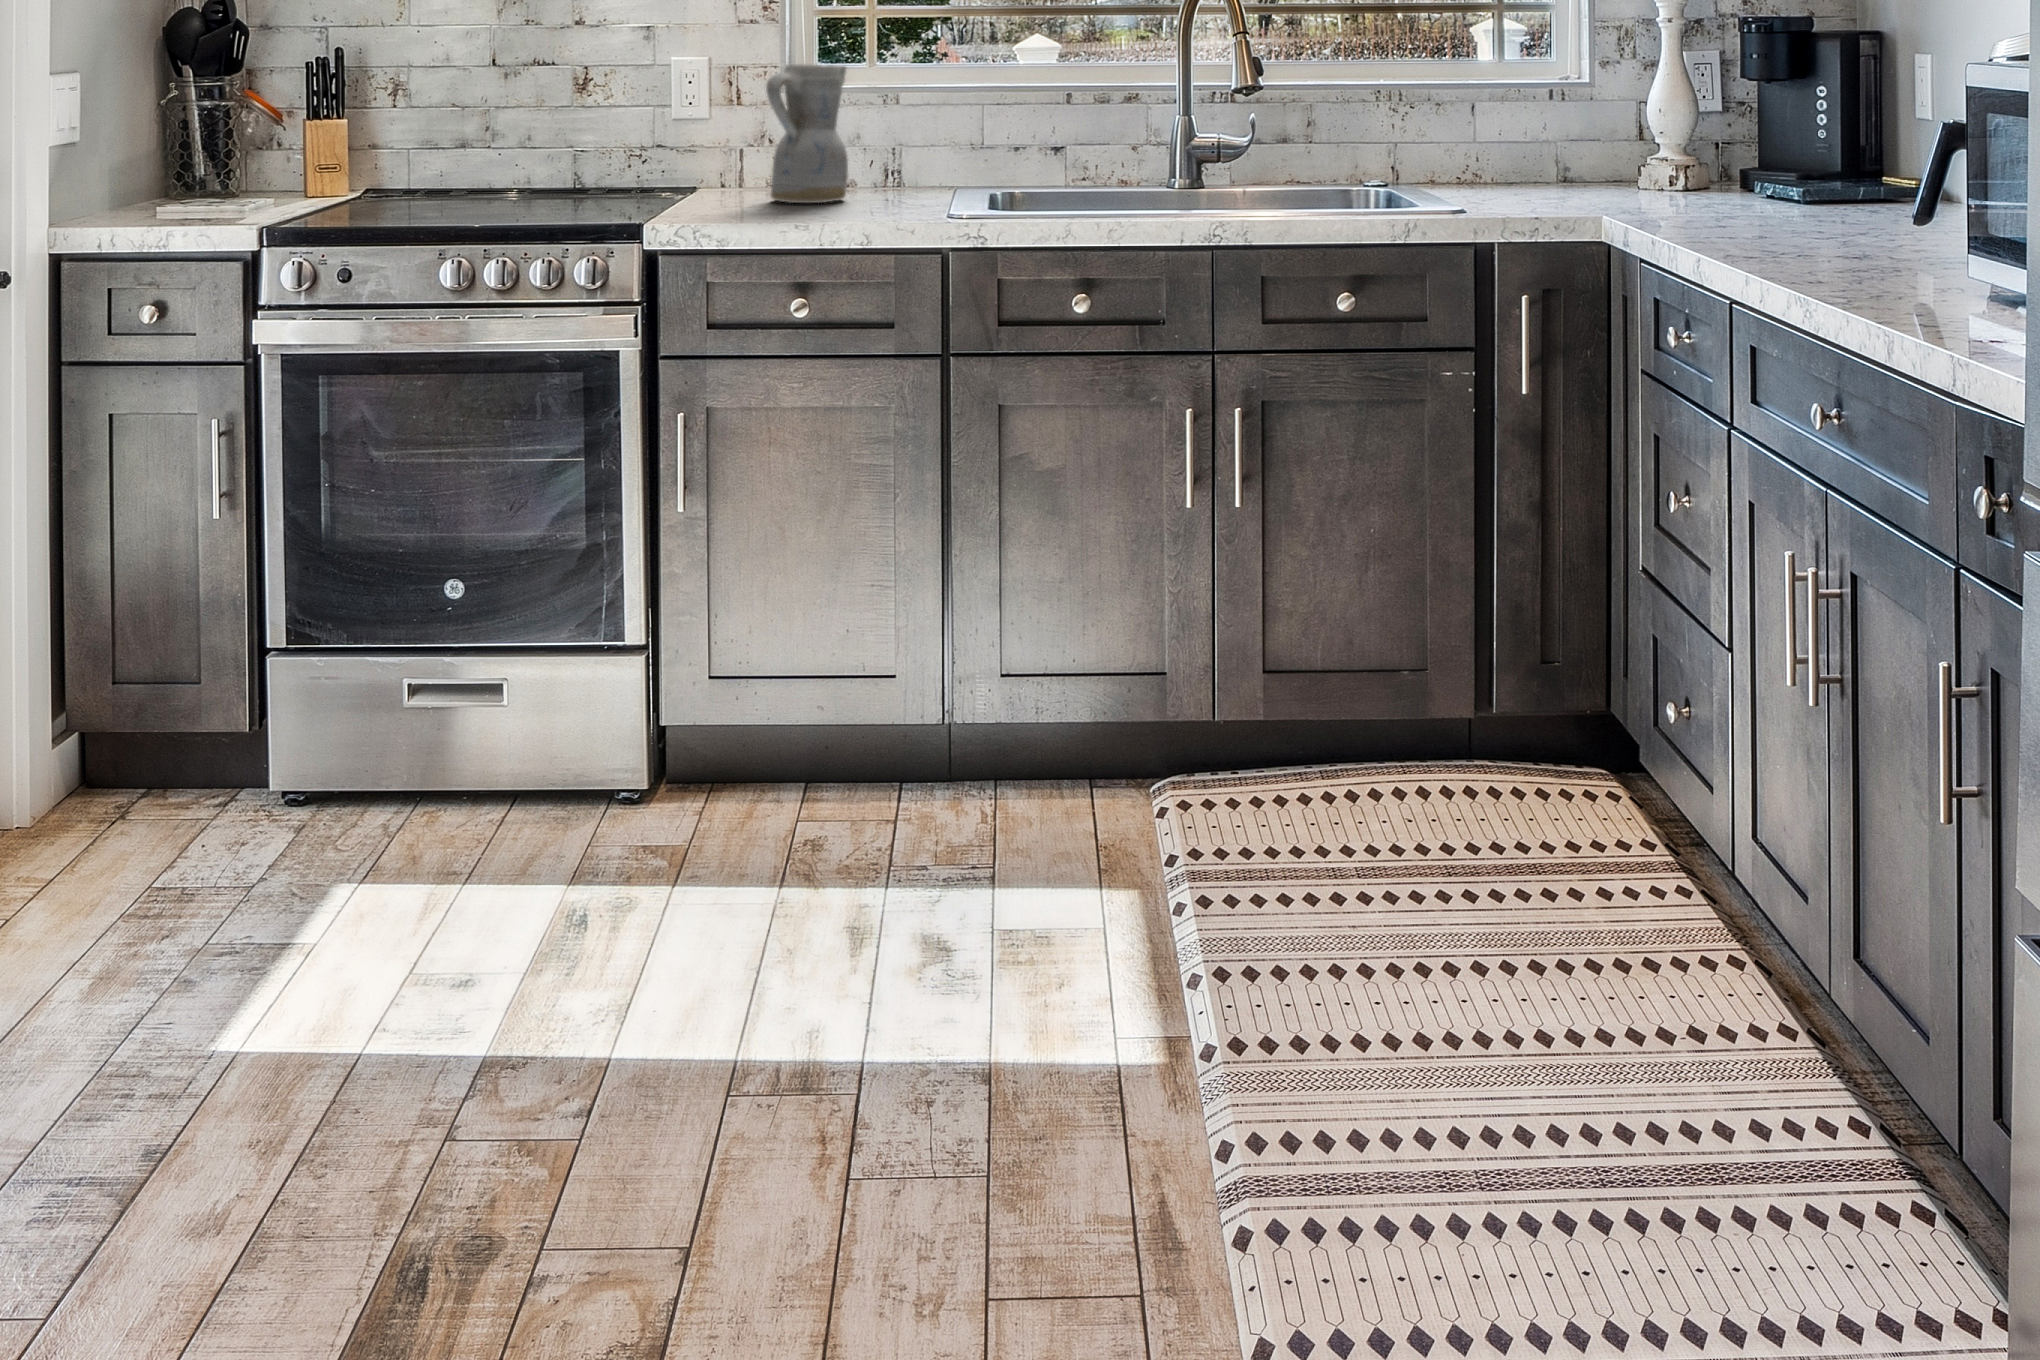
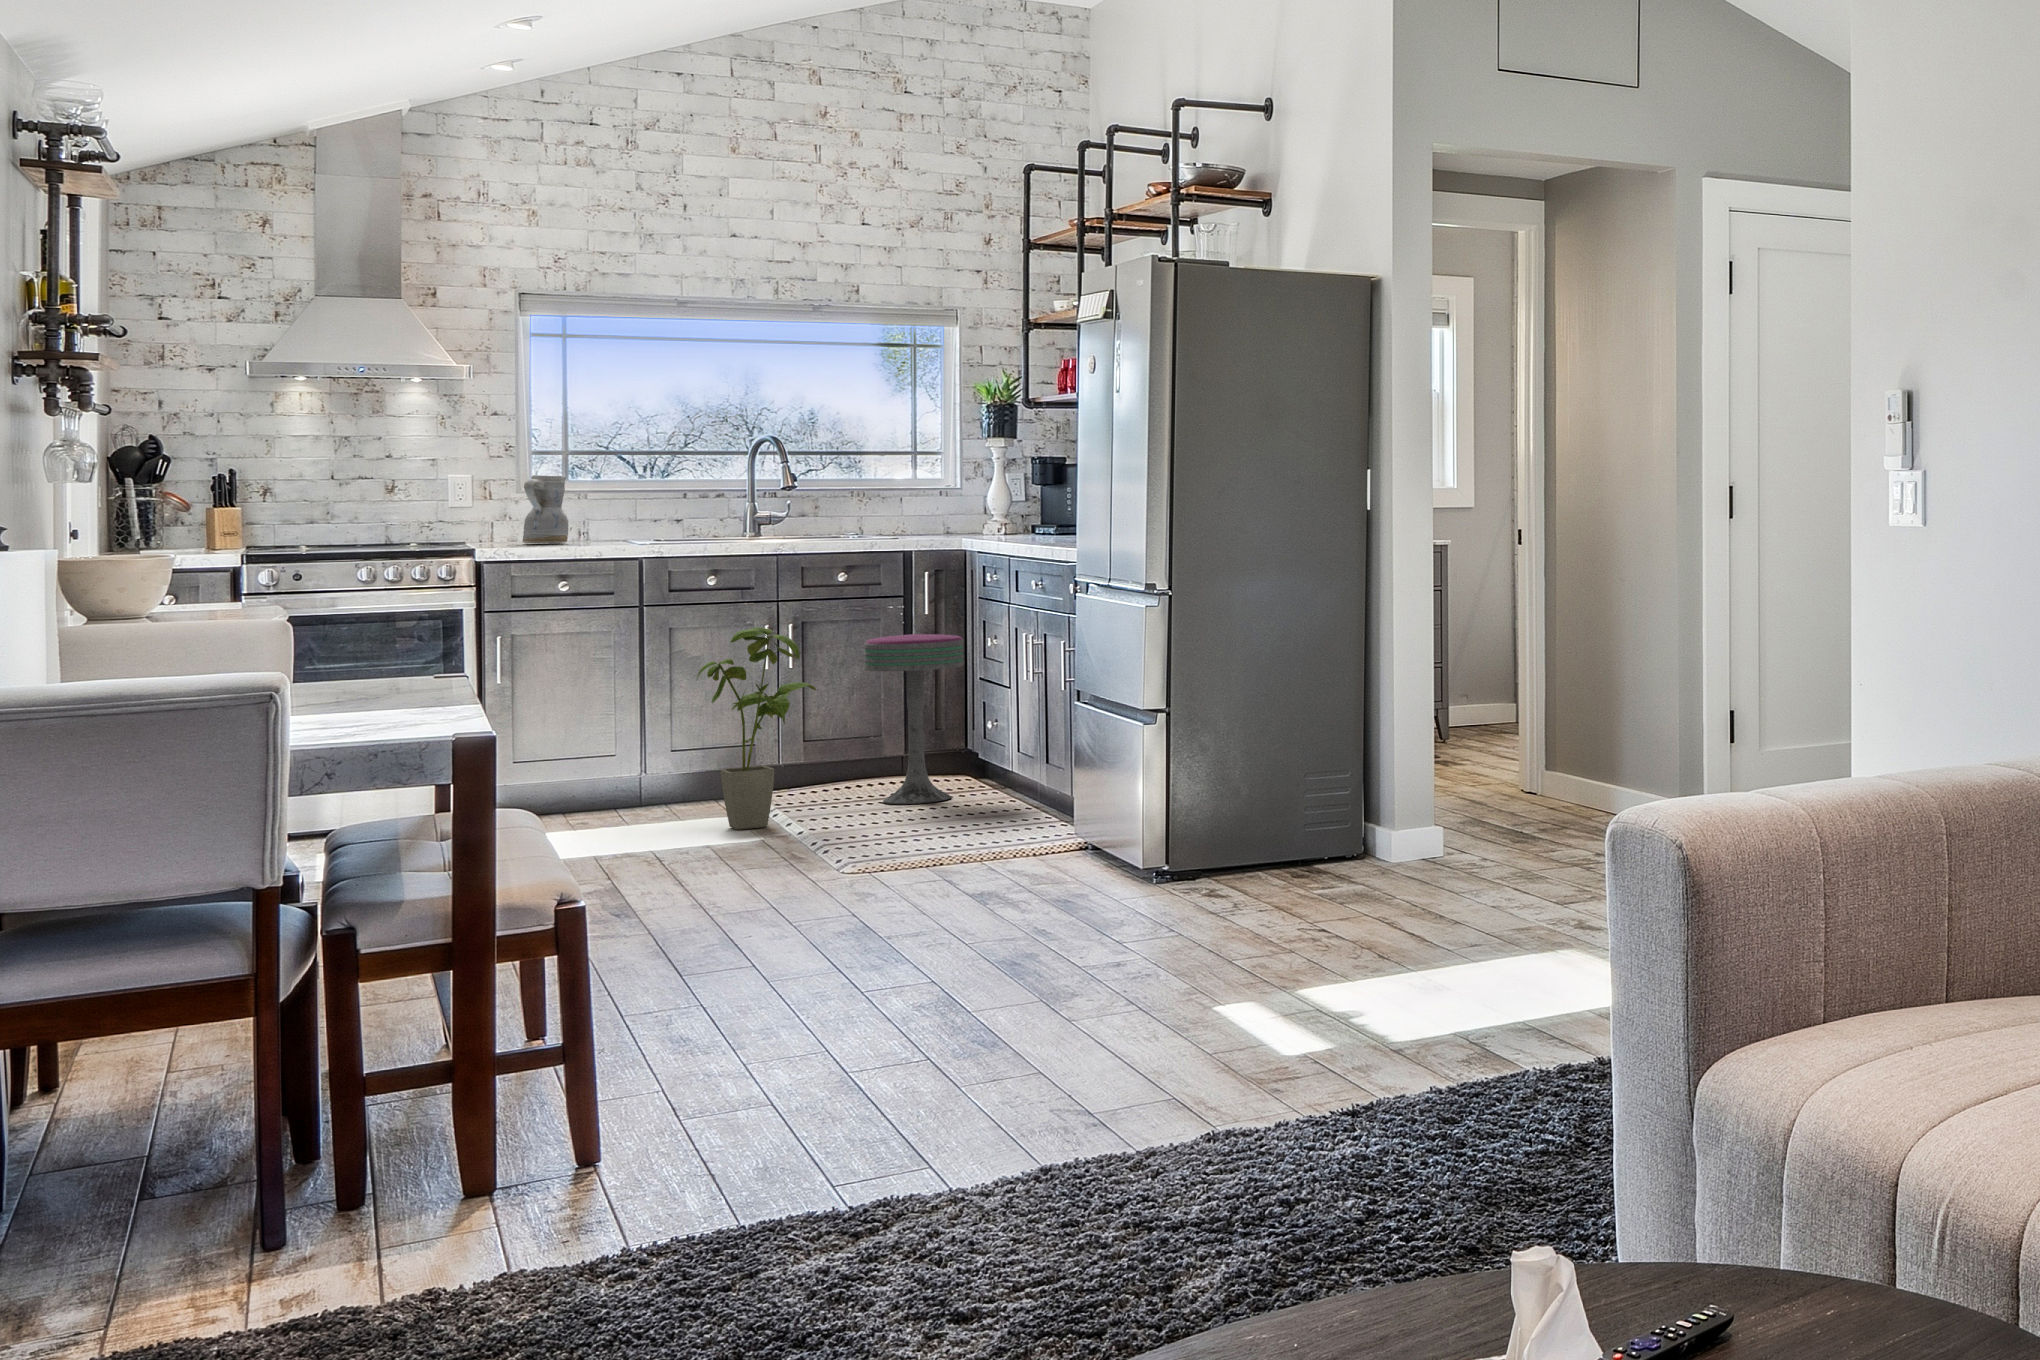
bar stool: none [1354,495,1591,975] -> present [864,634,964,804]
house plant: none [940,523,1224,1076] -> present [697,627,816,830]

